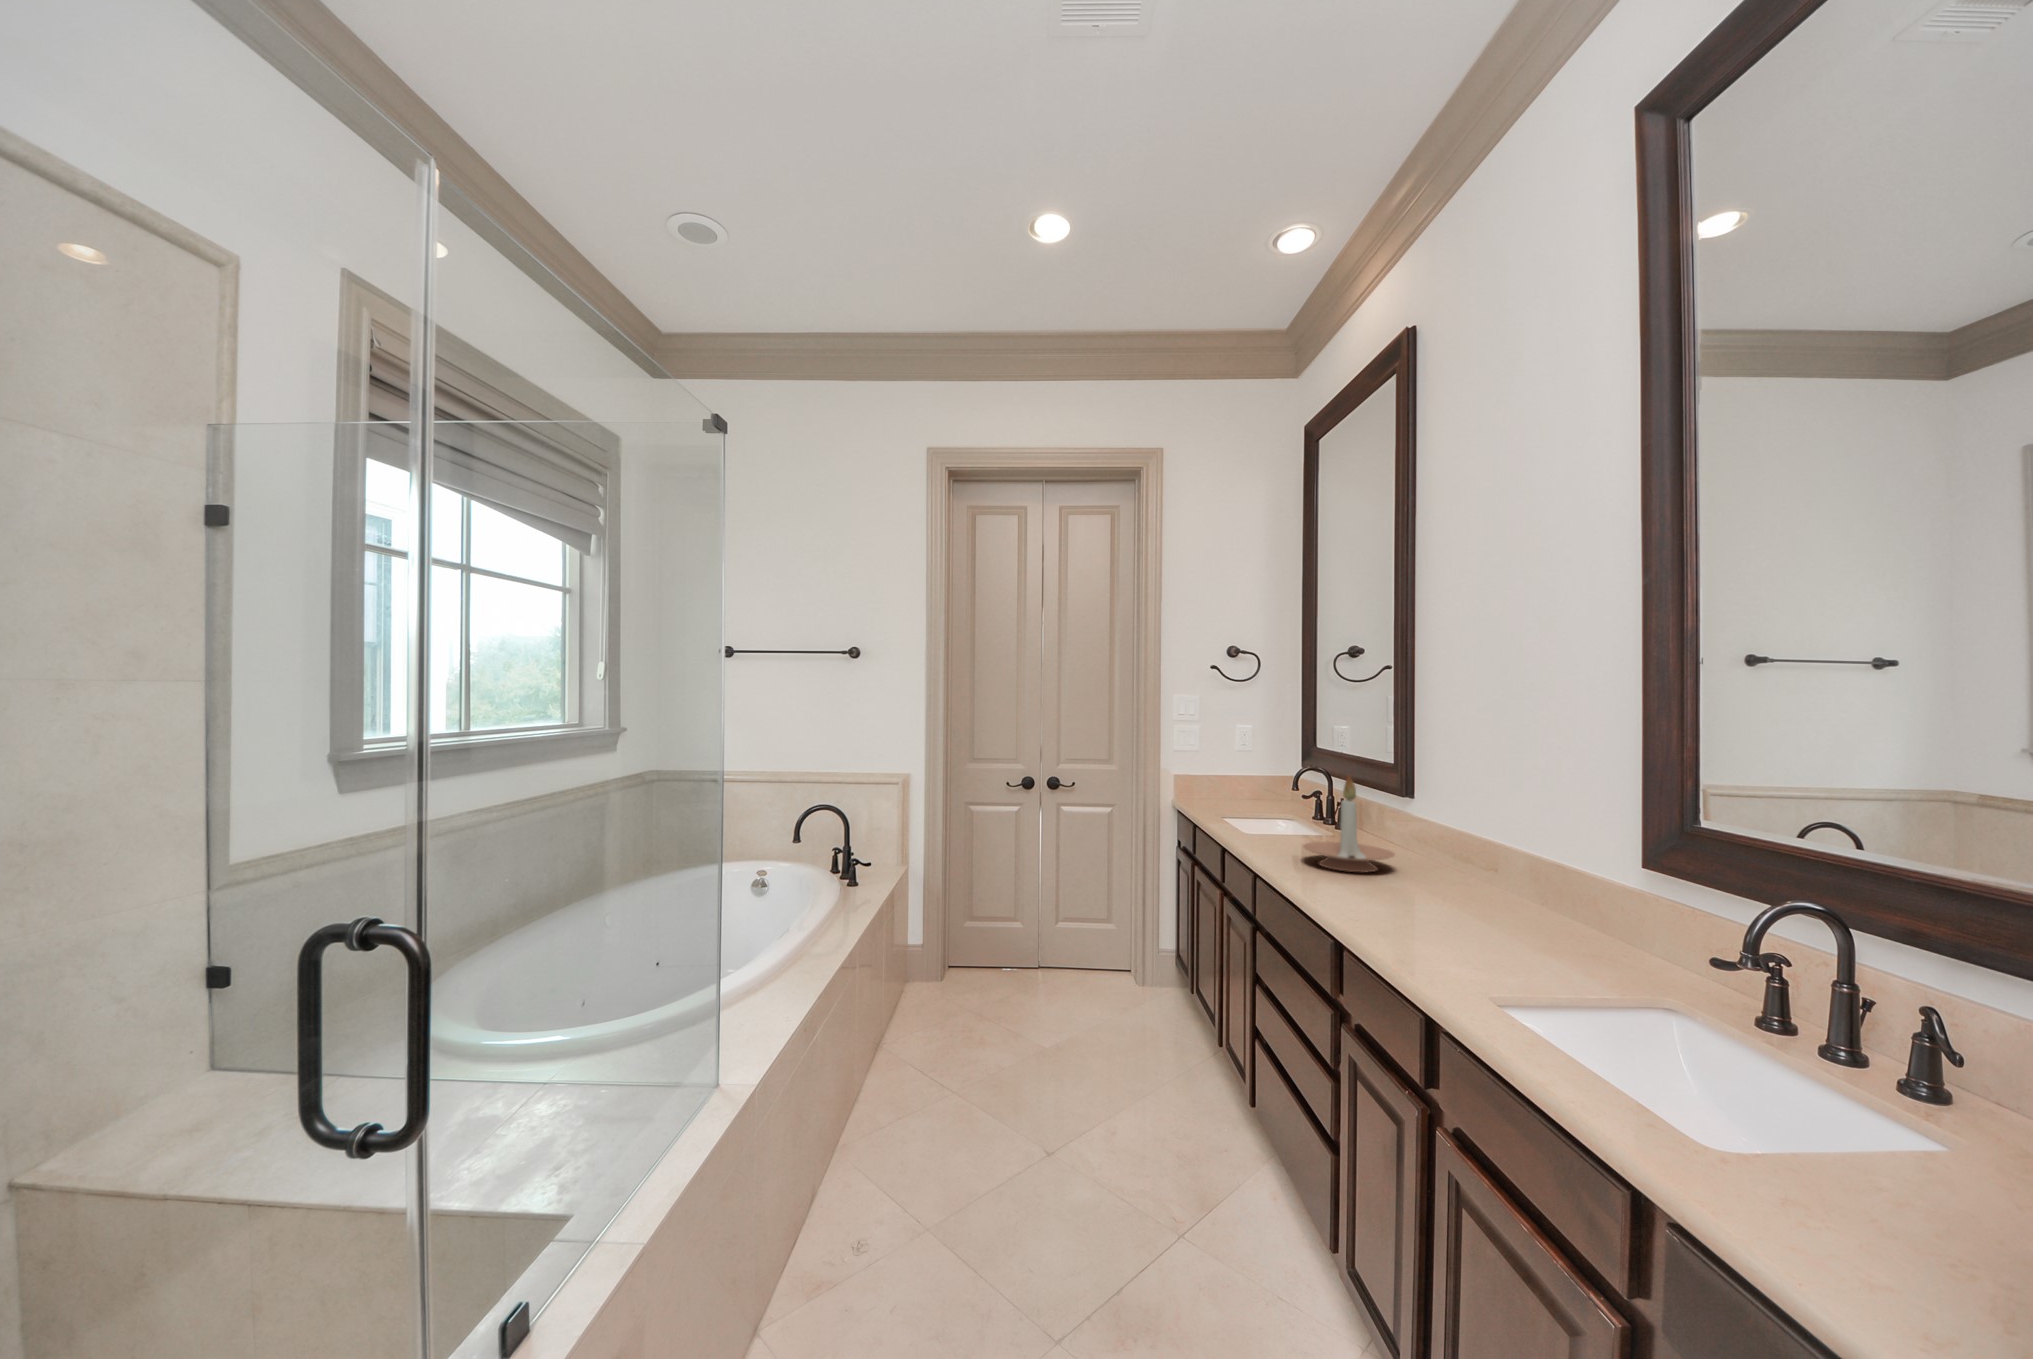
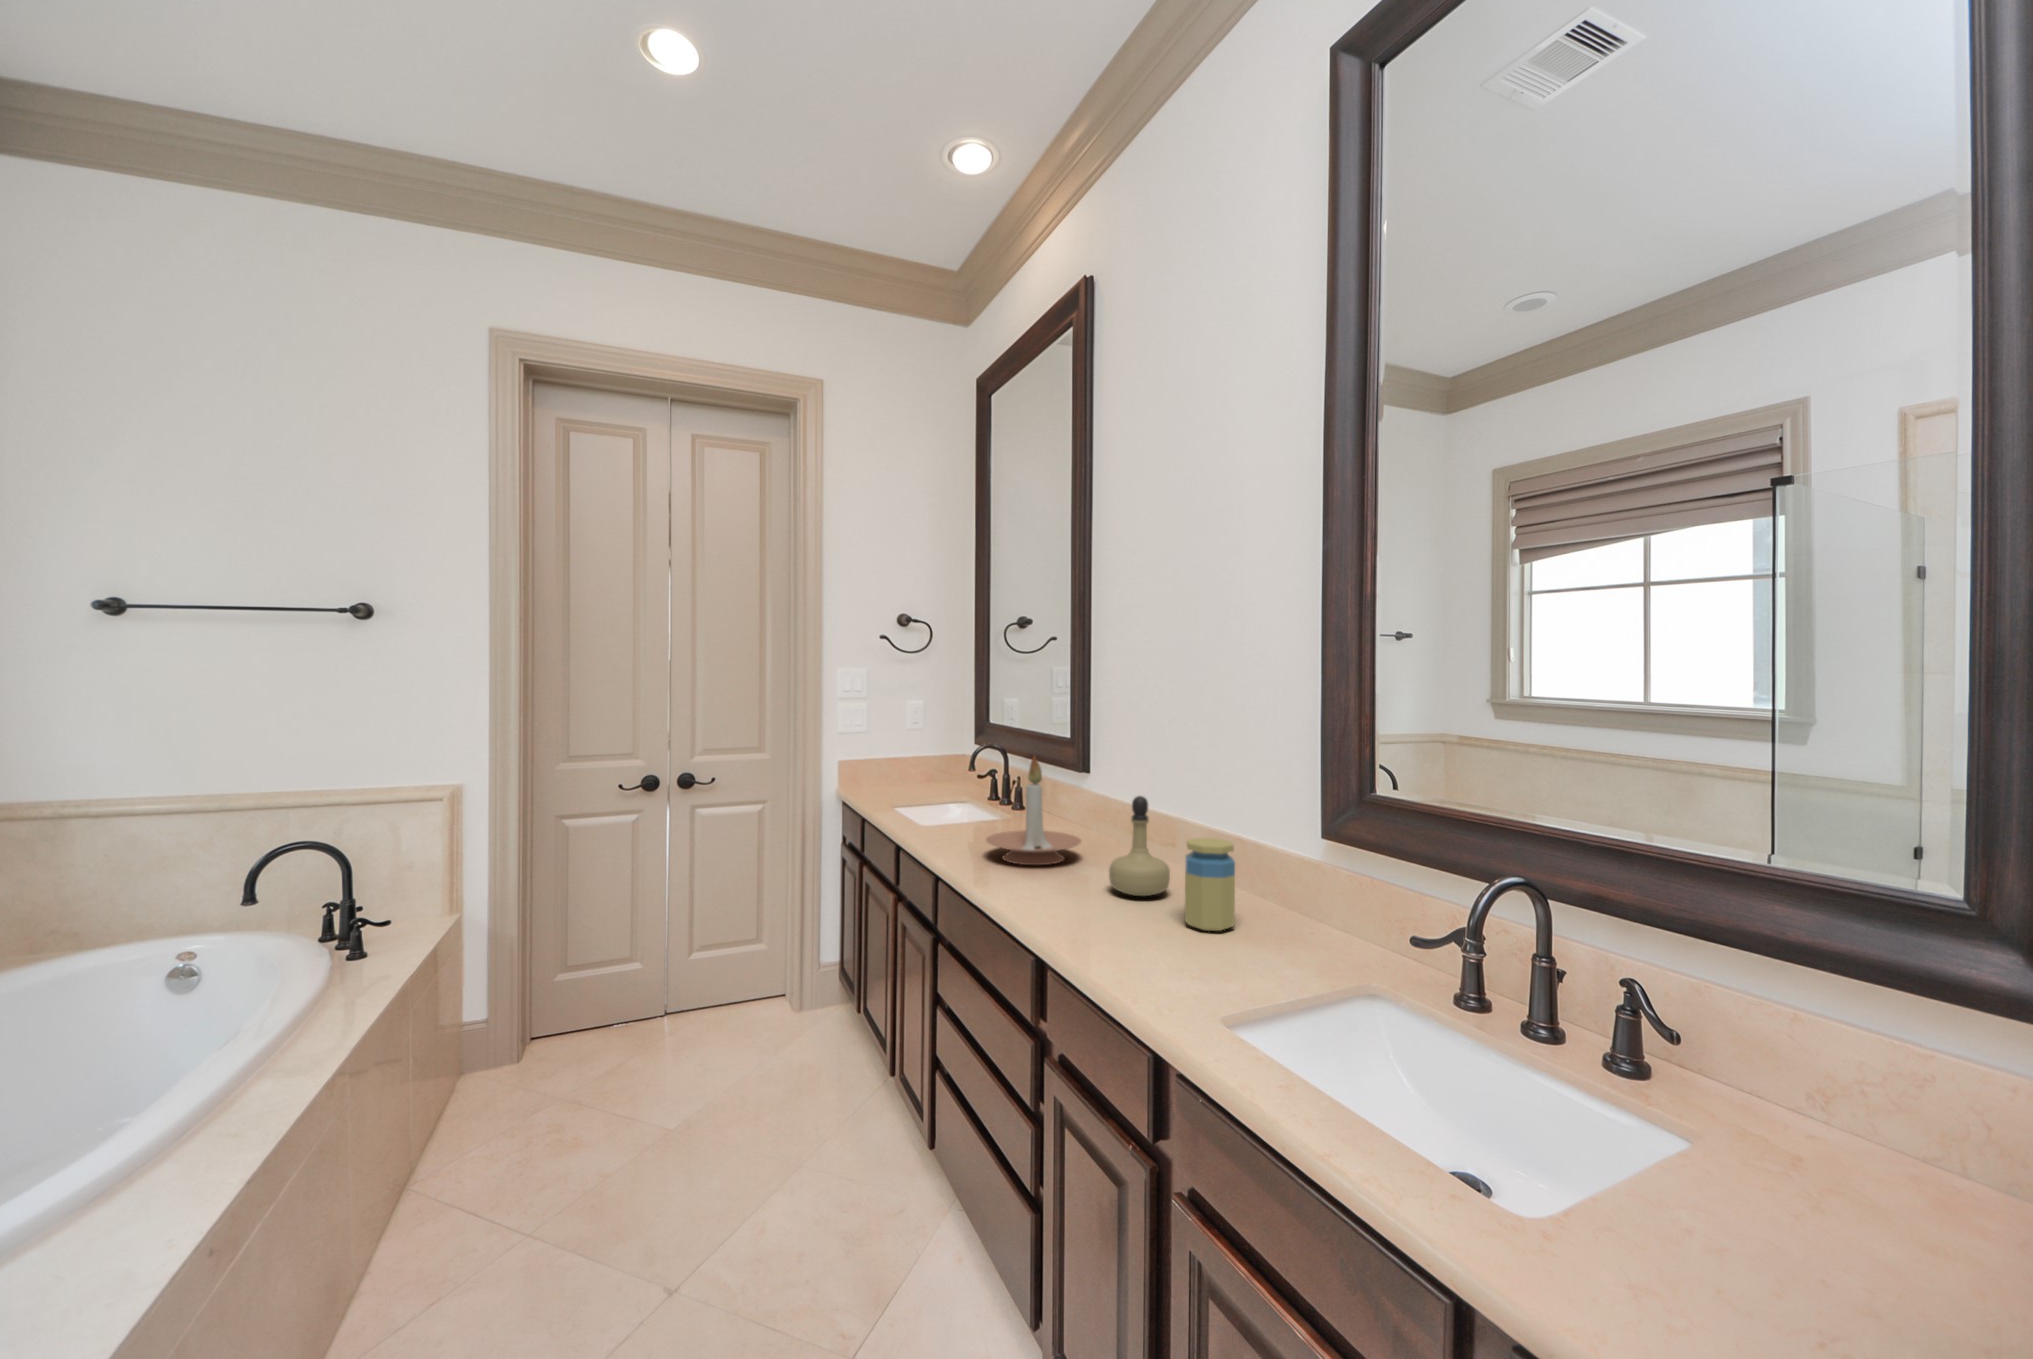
perfume bottle: none [1415,815,1477,906] -> present [1109,796,1170,896]
jar: none [1483,855,1534,940] -> present [1185,838,1235,931]

